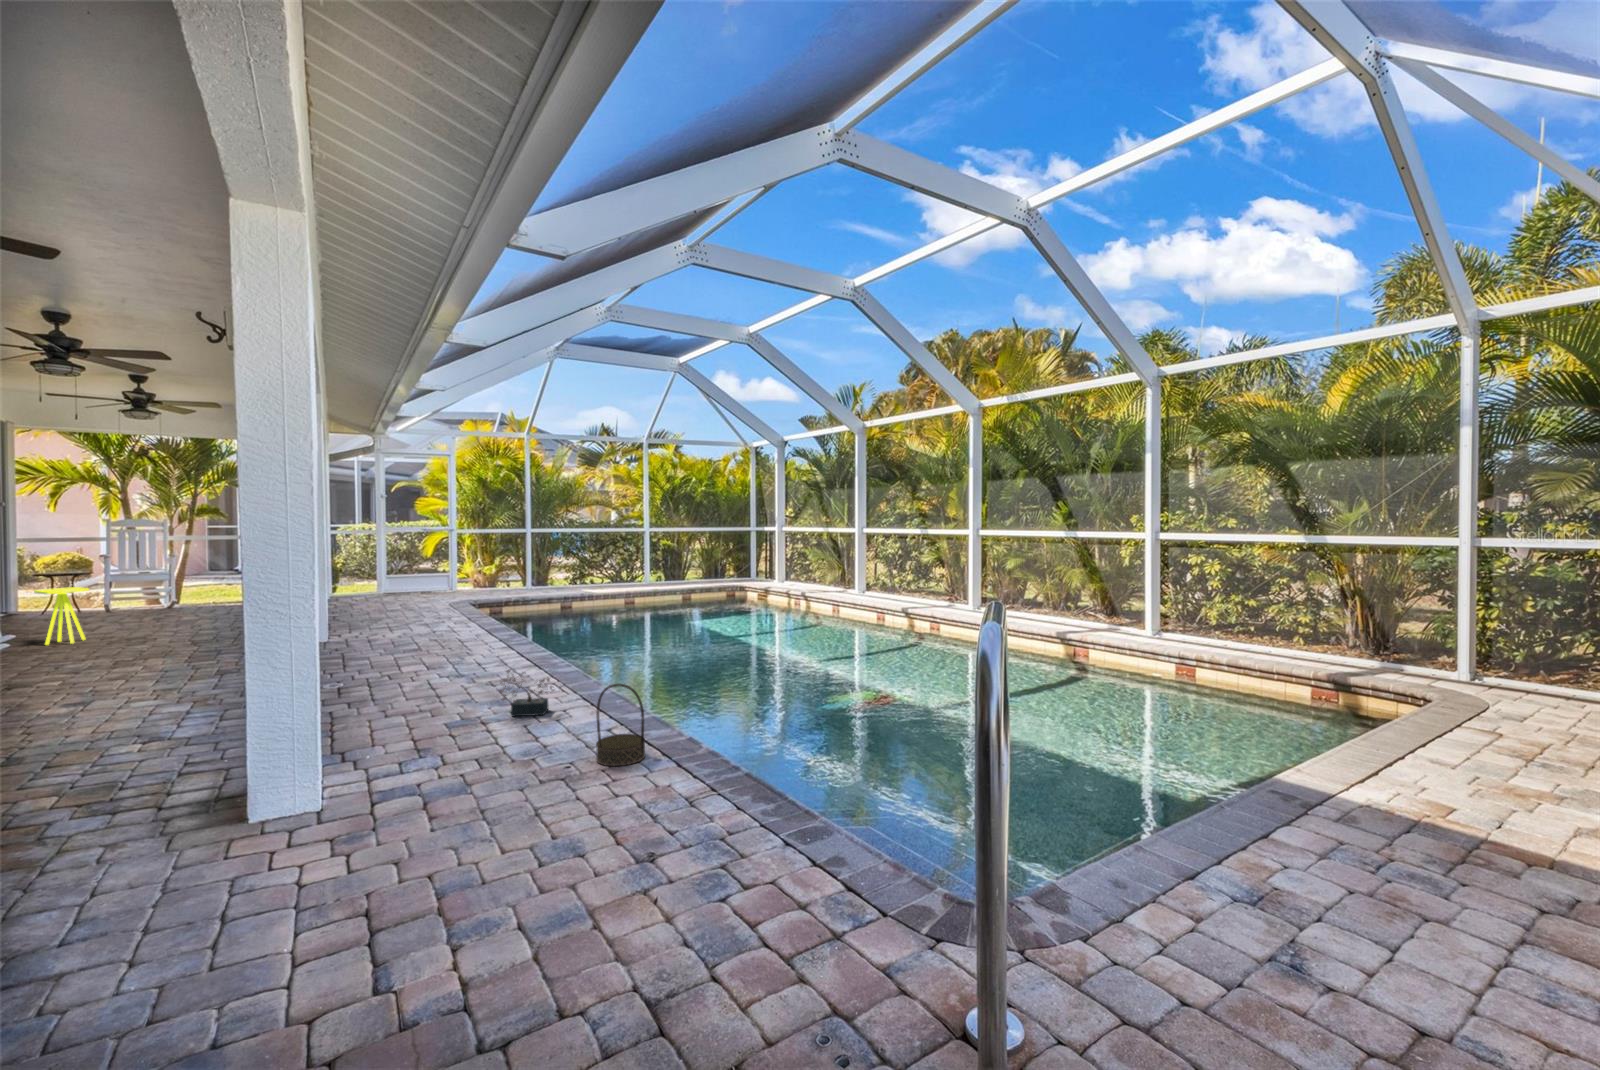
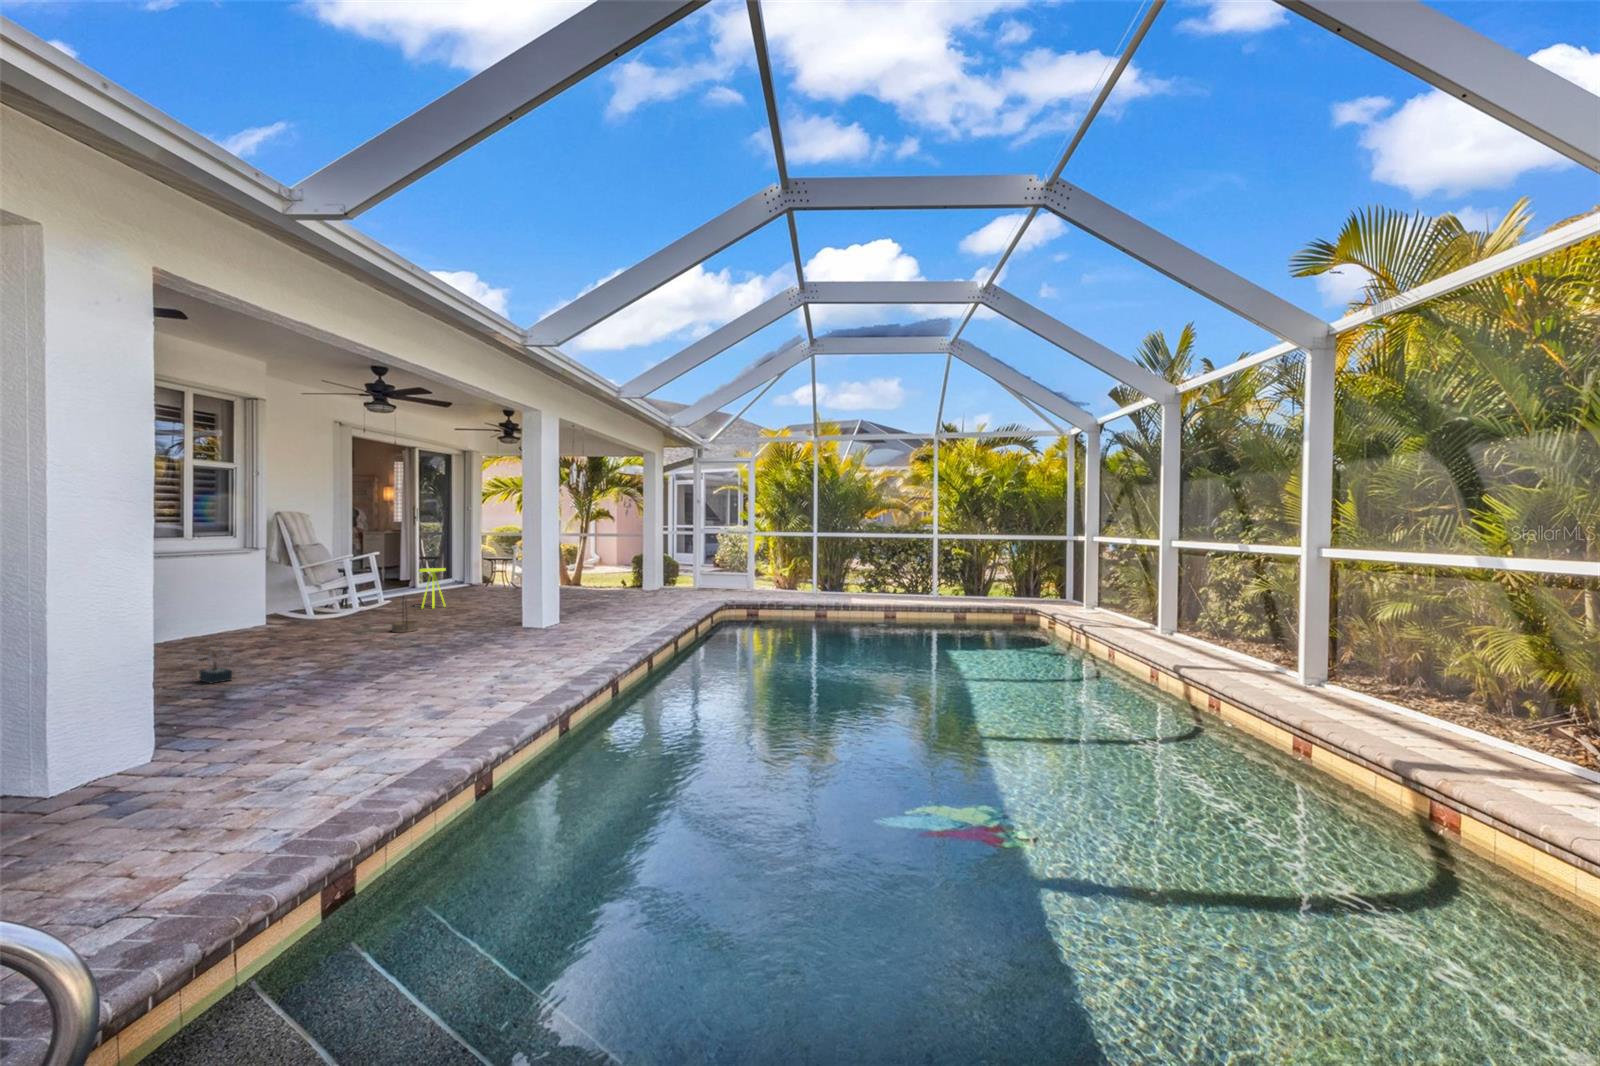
decorative plant: present [500,669,554,716] -> present [189,641,235,683]
basket: present [596,684,645,766] -> present [392,595,418,632]

